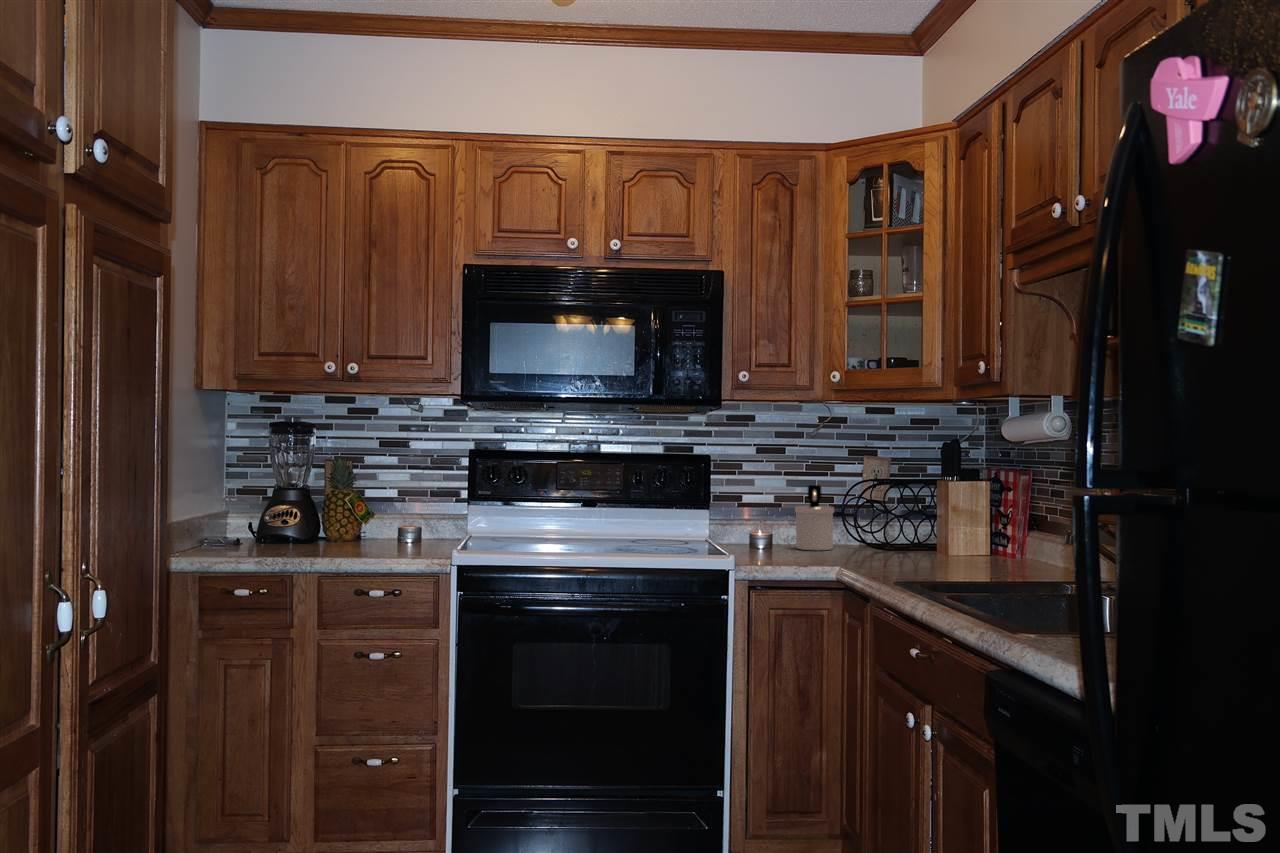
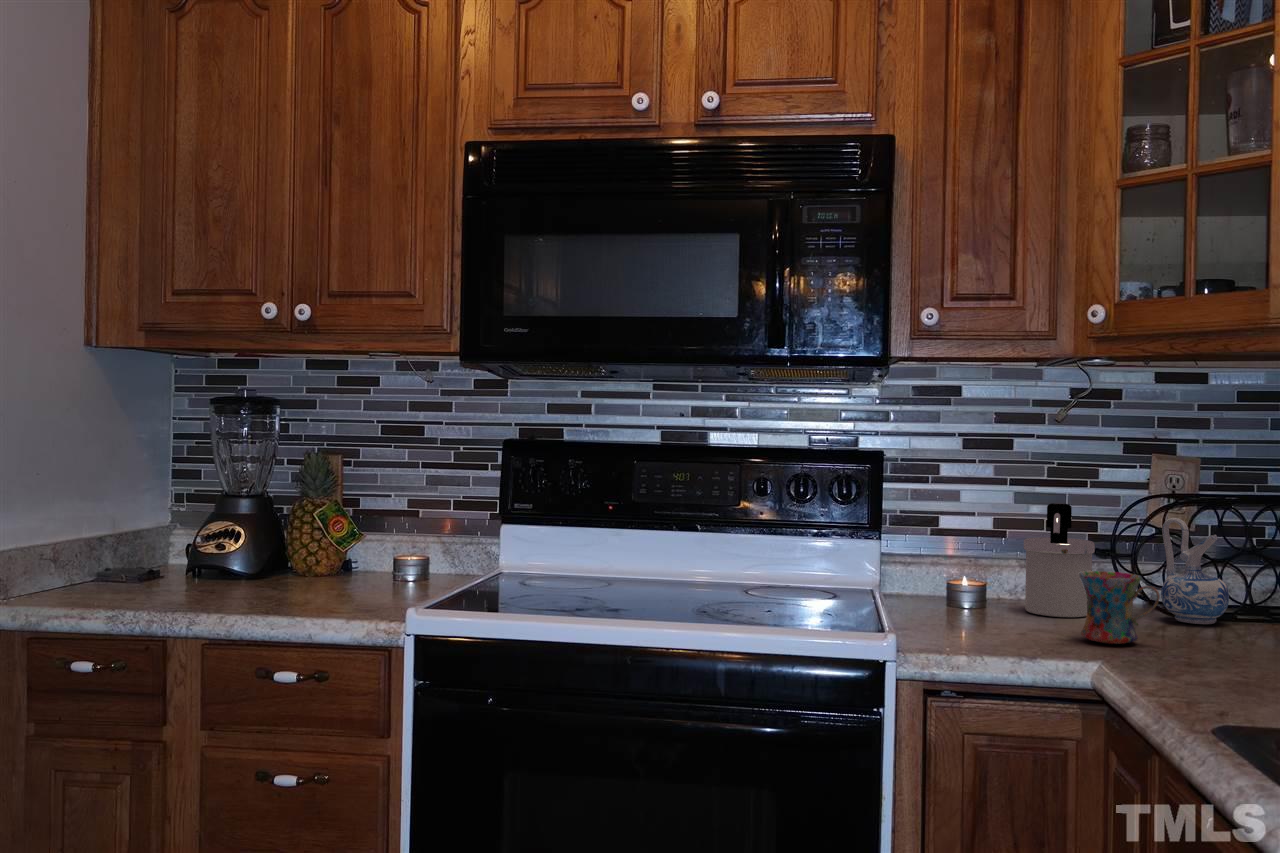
ceramic pitcher: none [871,492,906,551] -> present [1161,518,1229,624]
mug: none [828,520,871,559] -> present [1079,571,1160,644]

